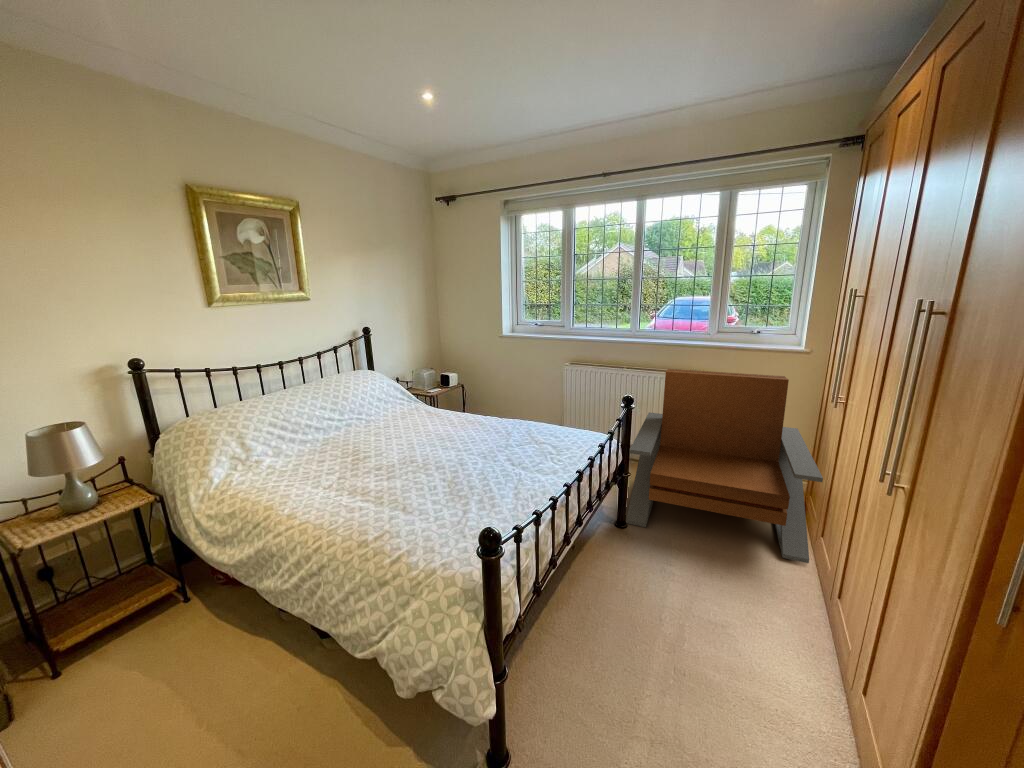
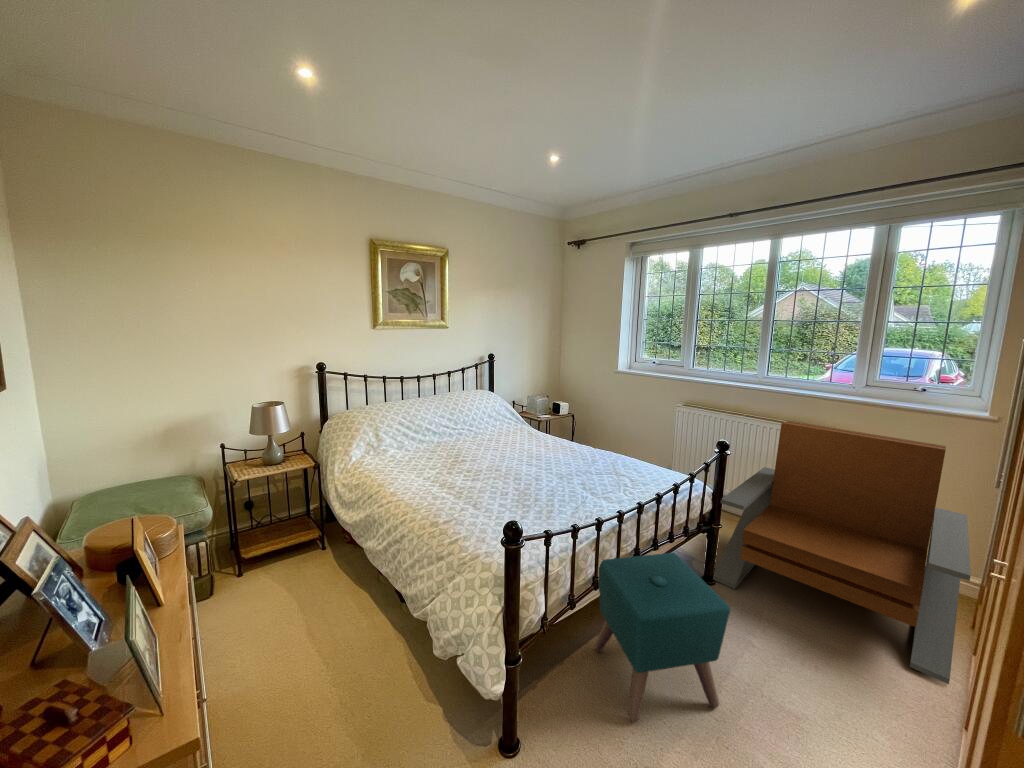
ottoman: none [547,511,678,685] -> present [595,553,730,723]

